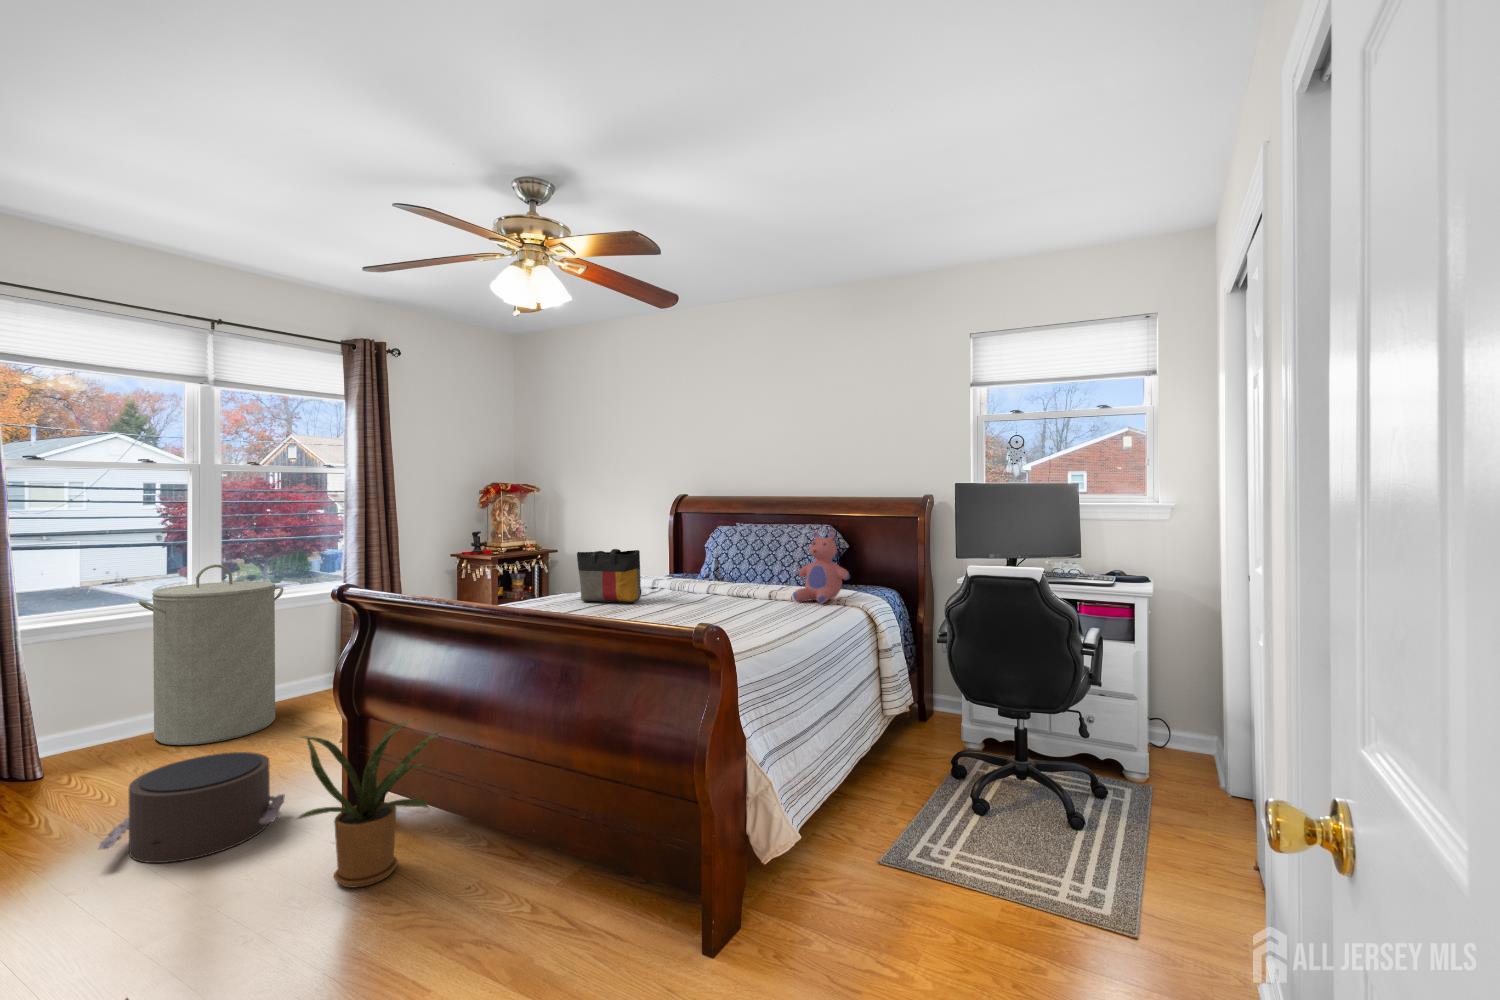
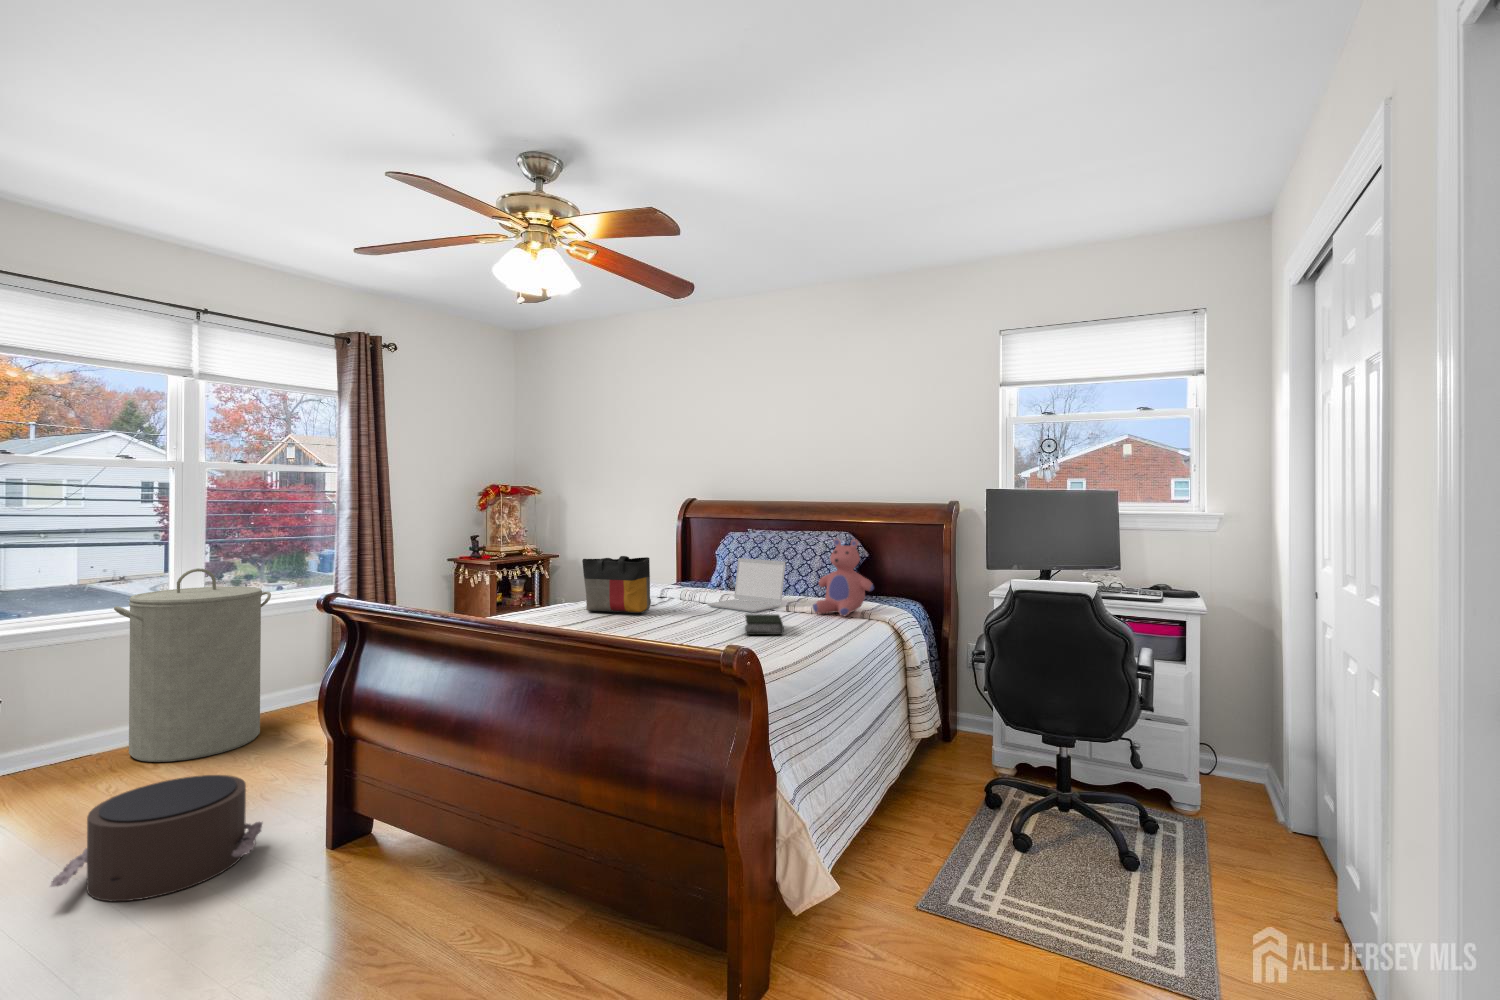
laptop: none [695,550,768,600] -> present [707,558,786,612]
book: none [728,602,763,621] -> present [745,614,784,635]
house plant: present [297,719,439,887] -> none [265,743,438,934]

